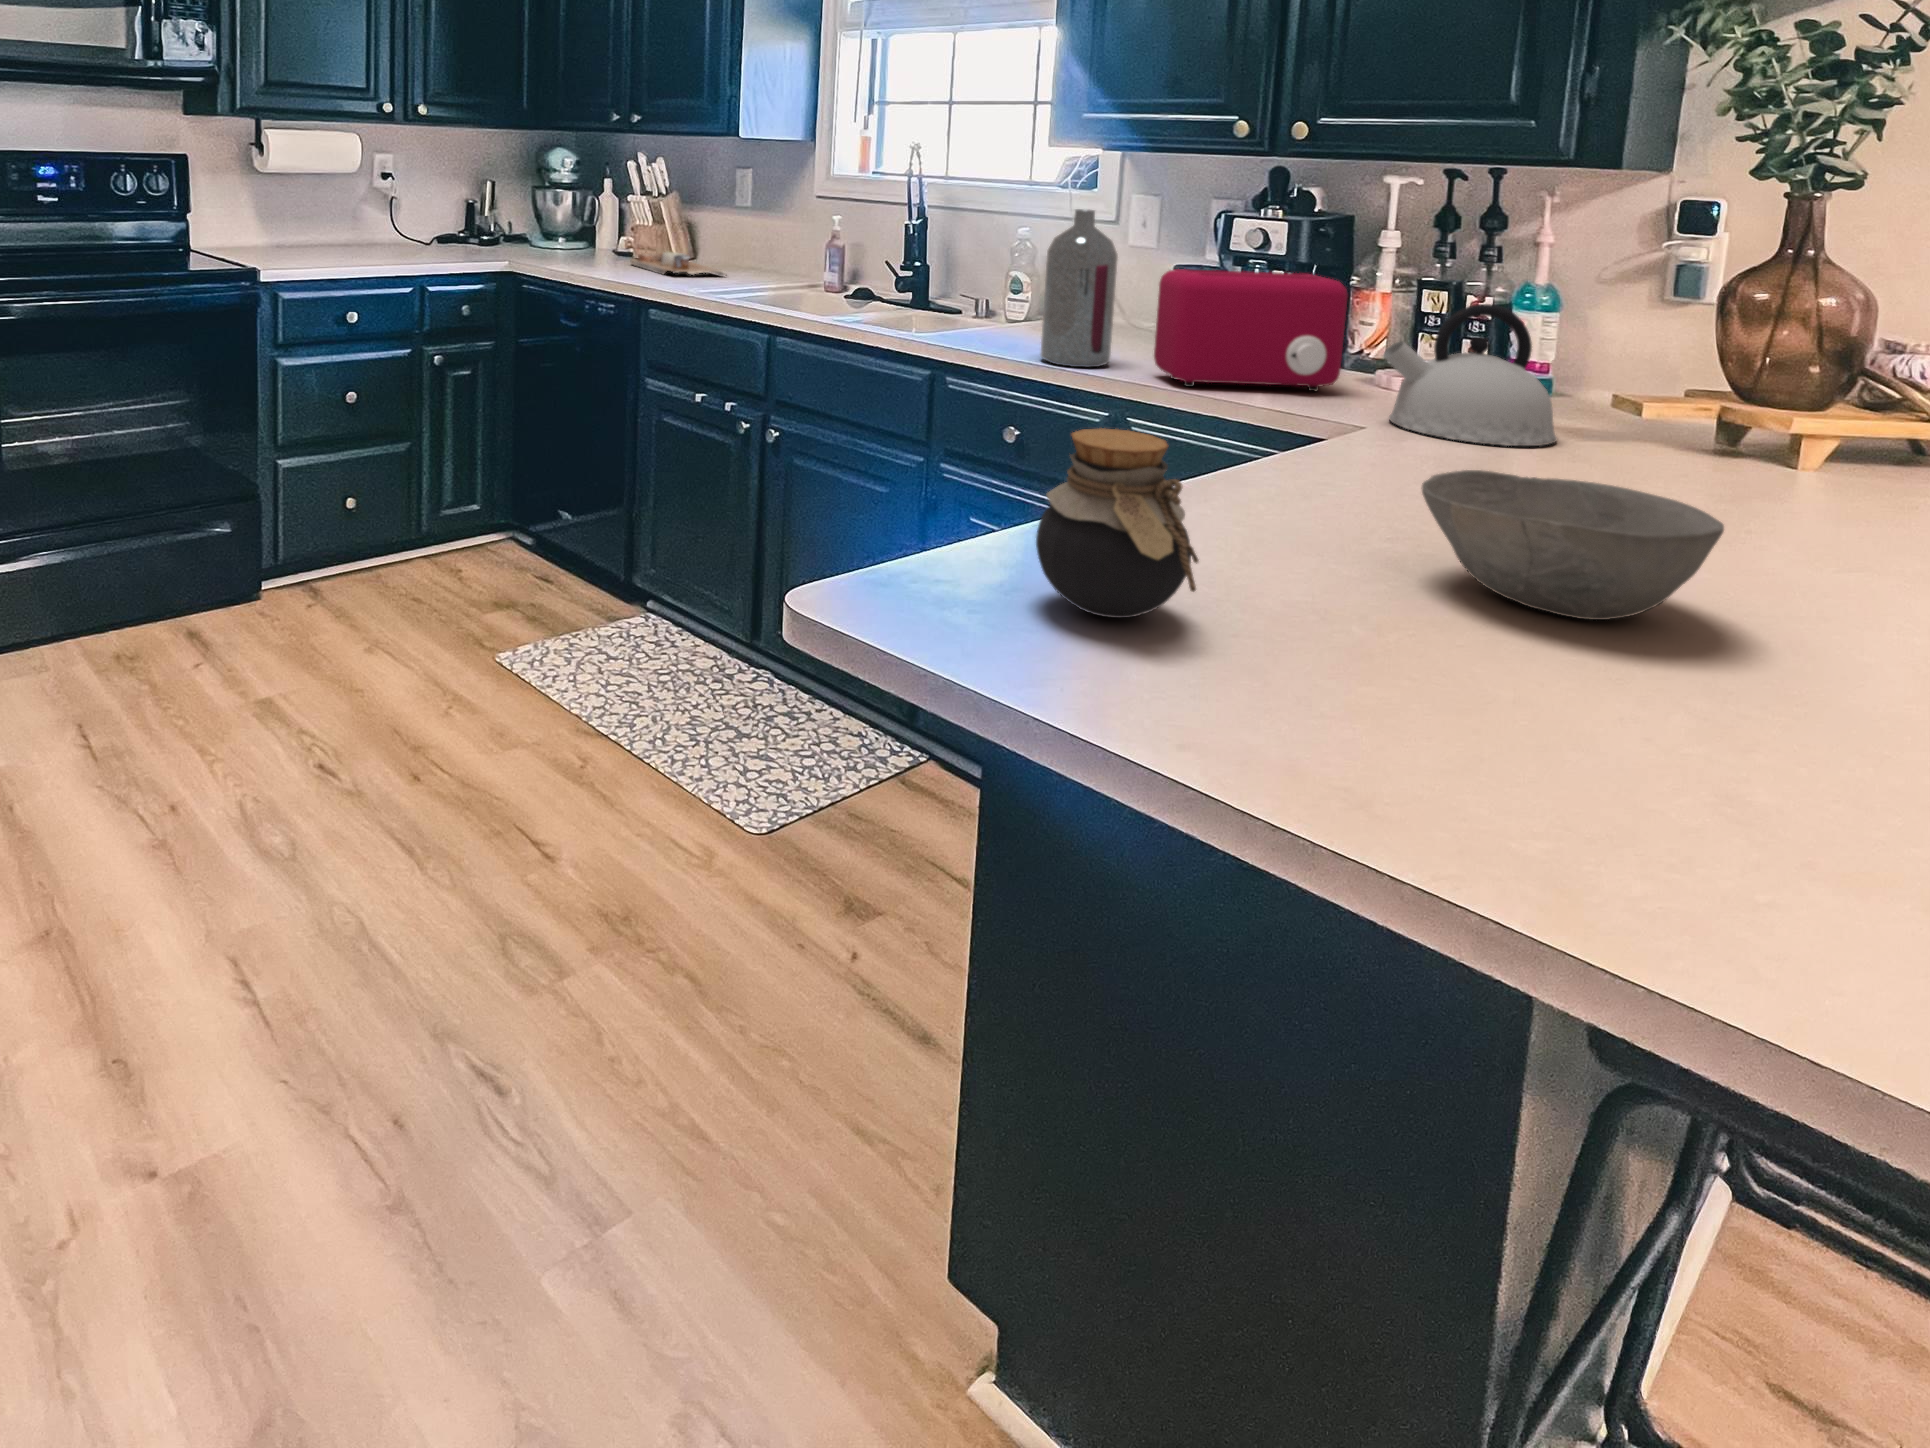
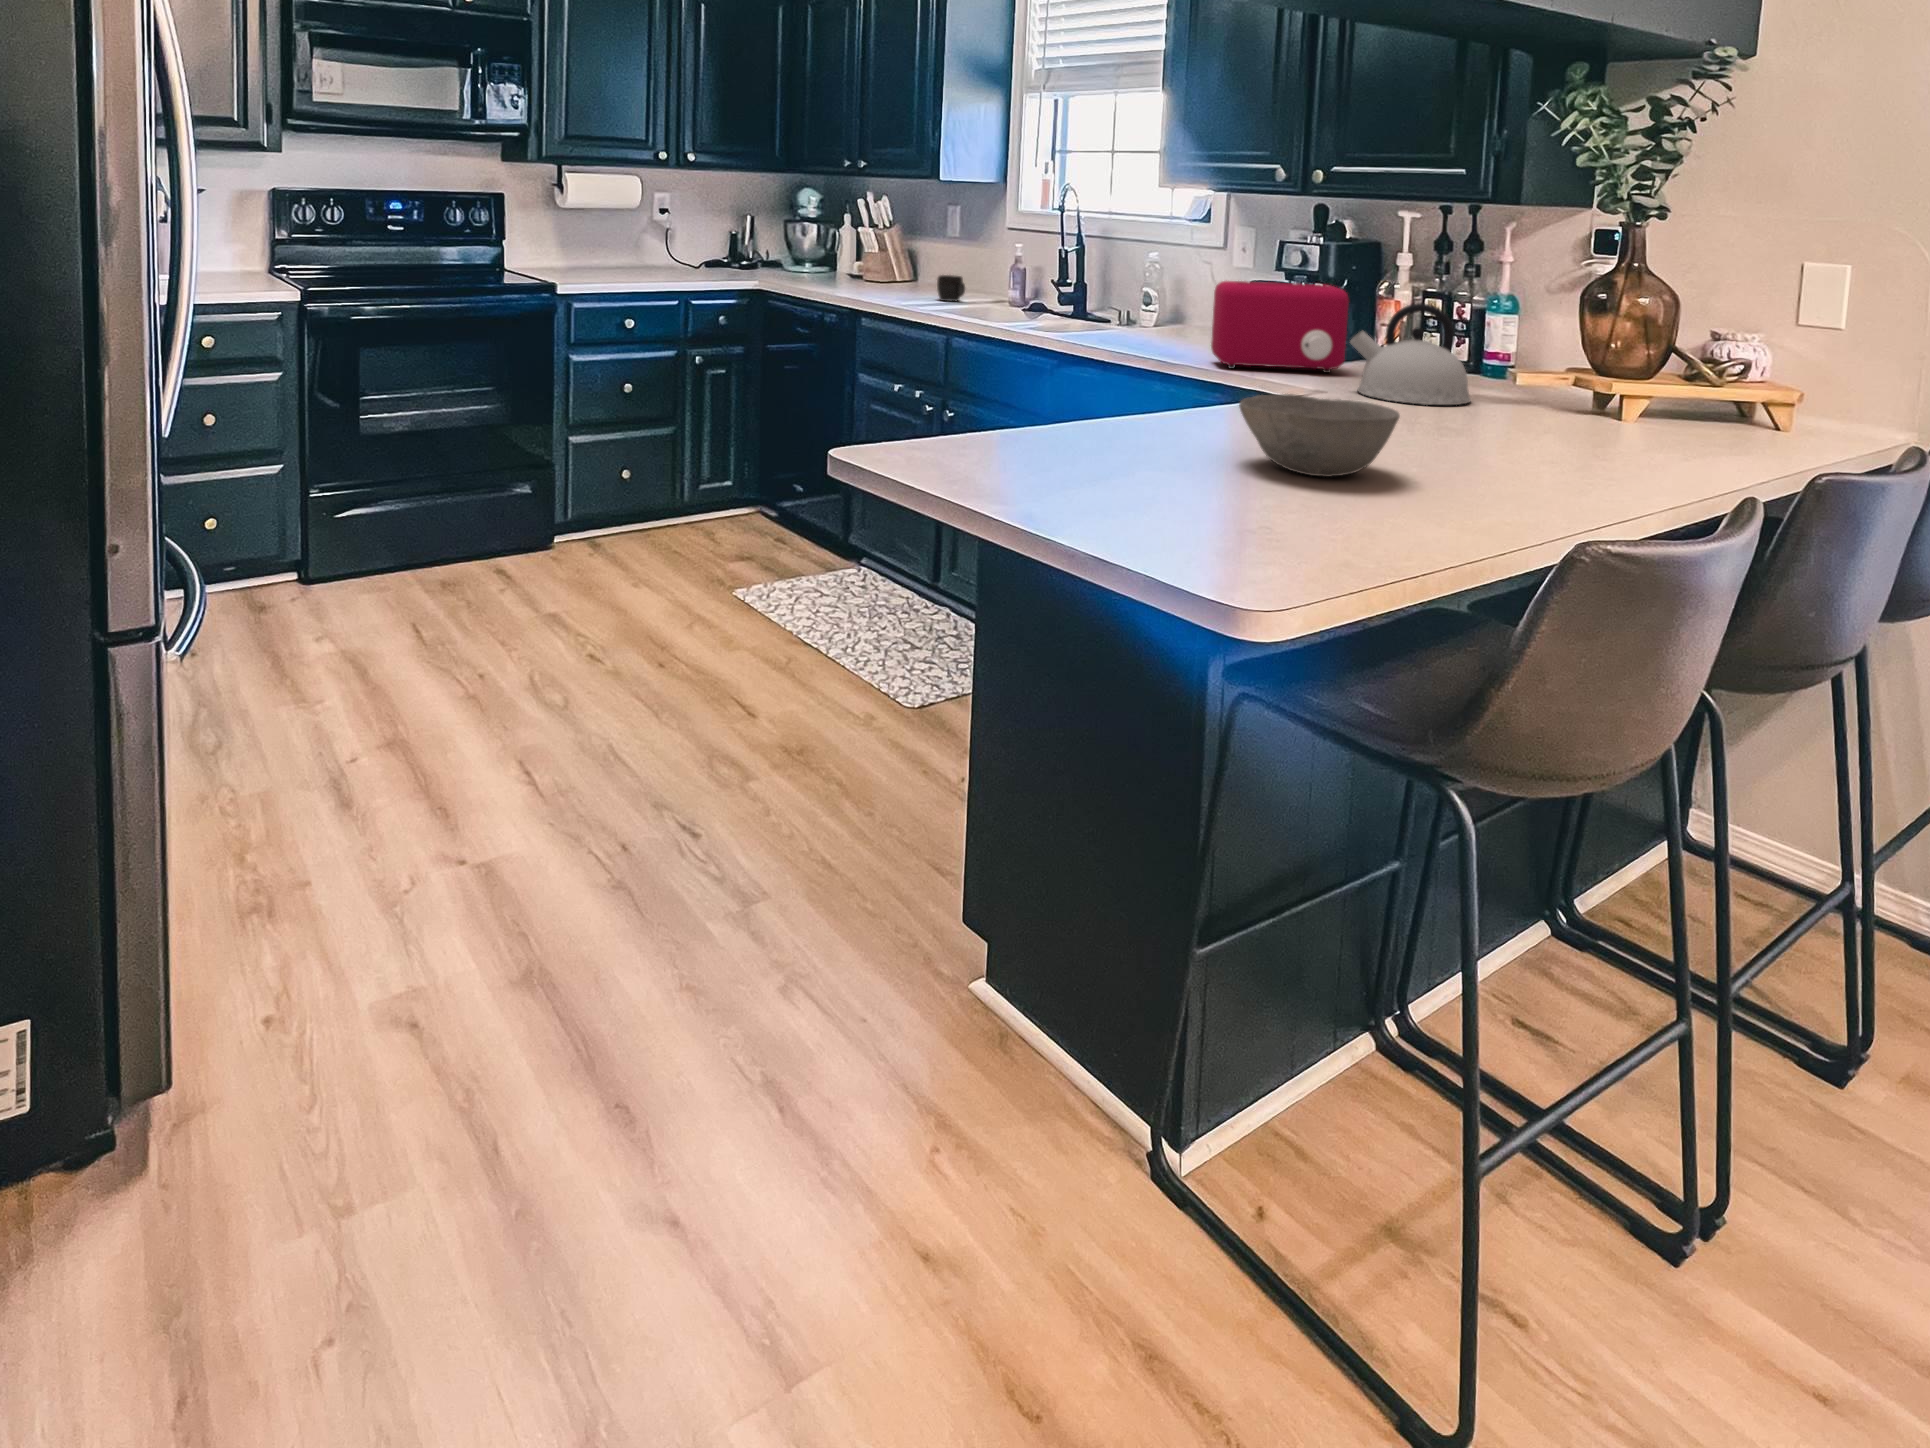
bottle: present [1040,209,1118,367] -> none [1133,236,1190,356]
cutting board: present [630,252,726,275] -> none [858,274,934,294]
mug: none [737,254,773,287] -> present [937,275,965,302]
jar: present [1036,428,1199,618] -> none [978,356,1066,466]

